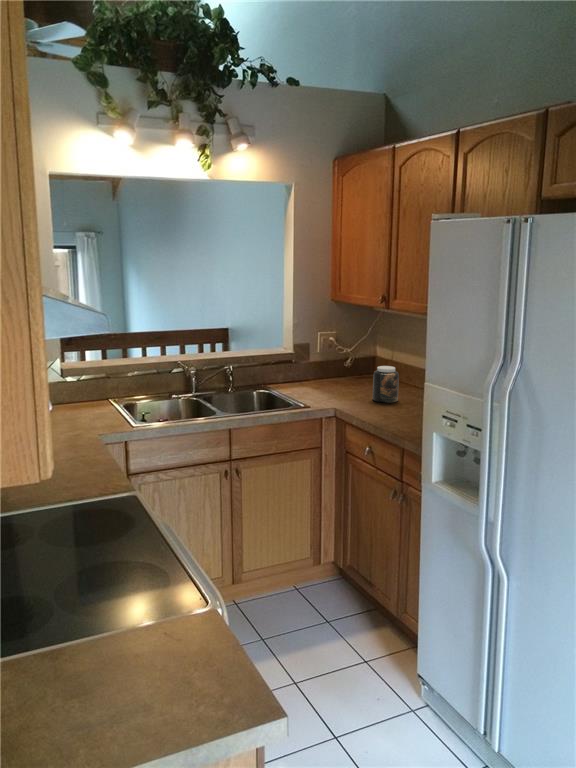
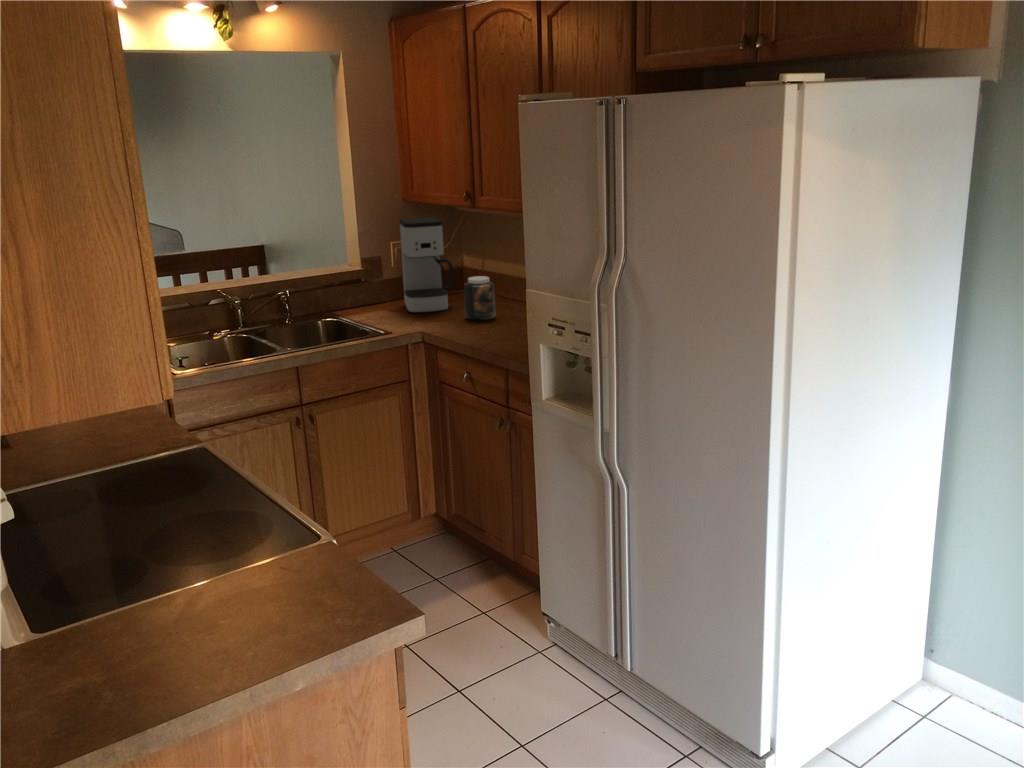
coffee maker: none [325,316,367,392] -> present [399,217,454,313]

